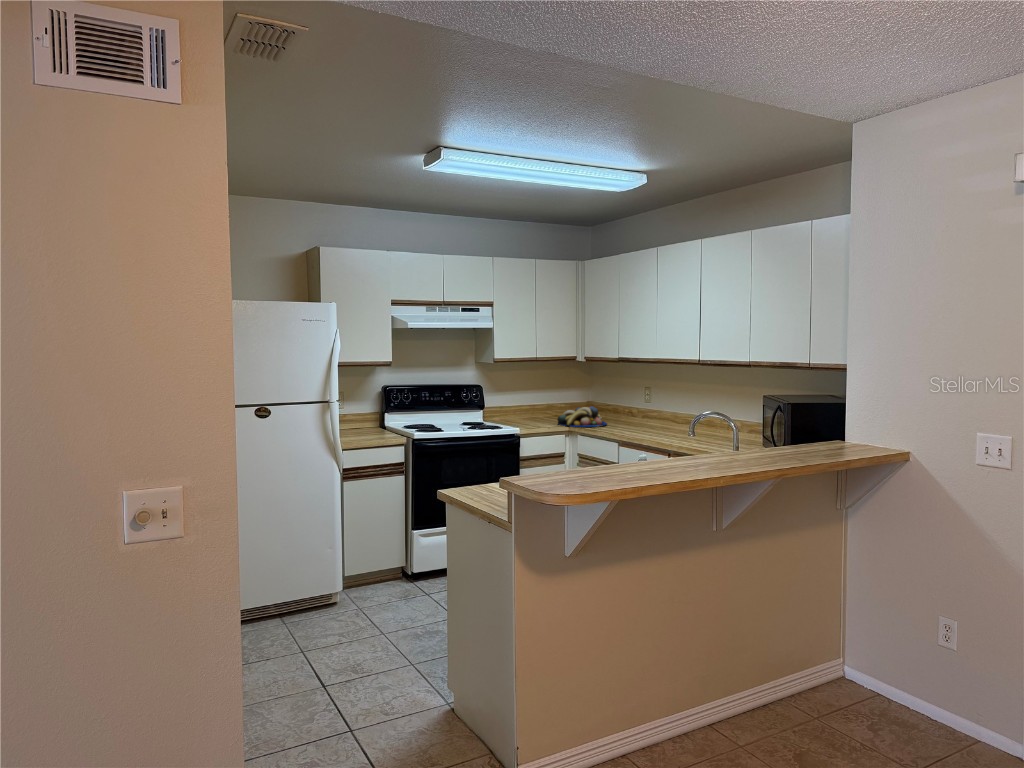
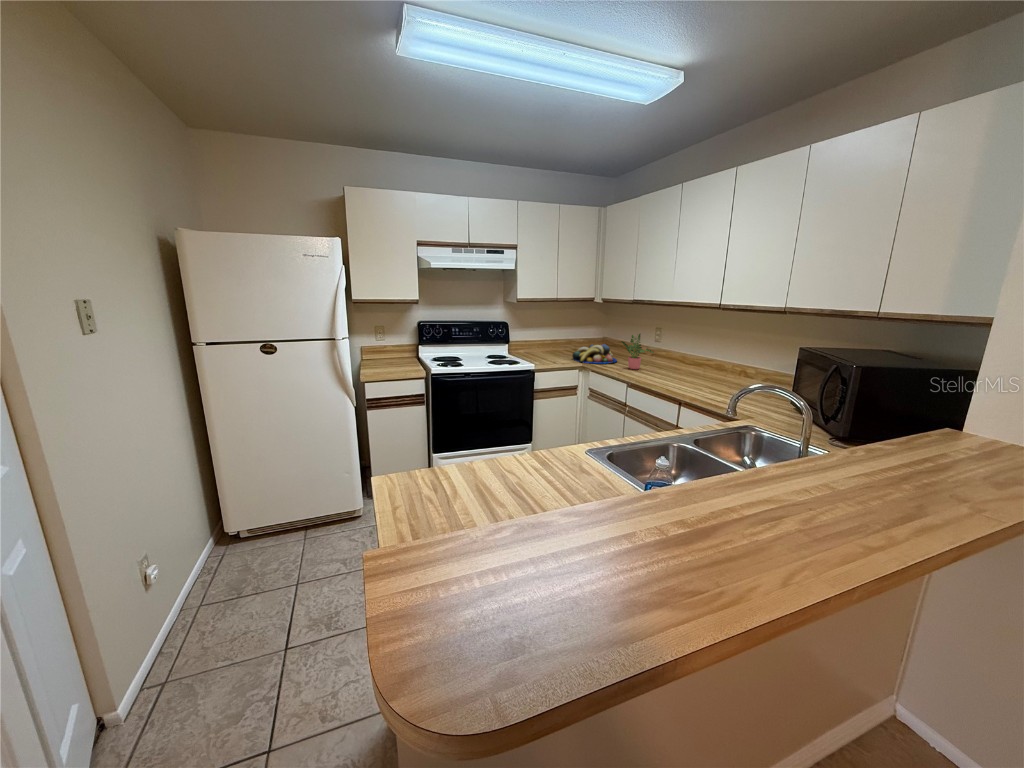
potted plant: none [610,392,644,430] -> present [621,334,654,369]

